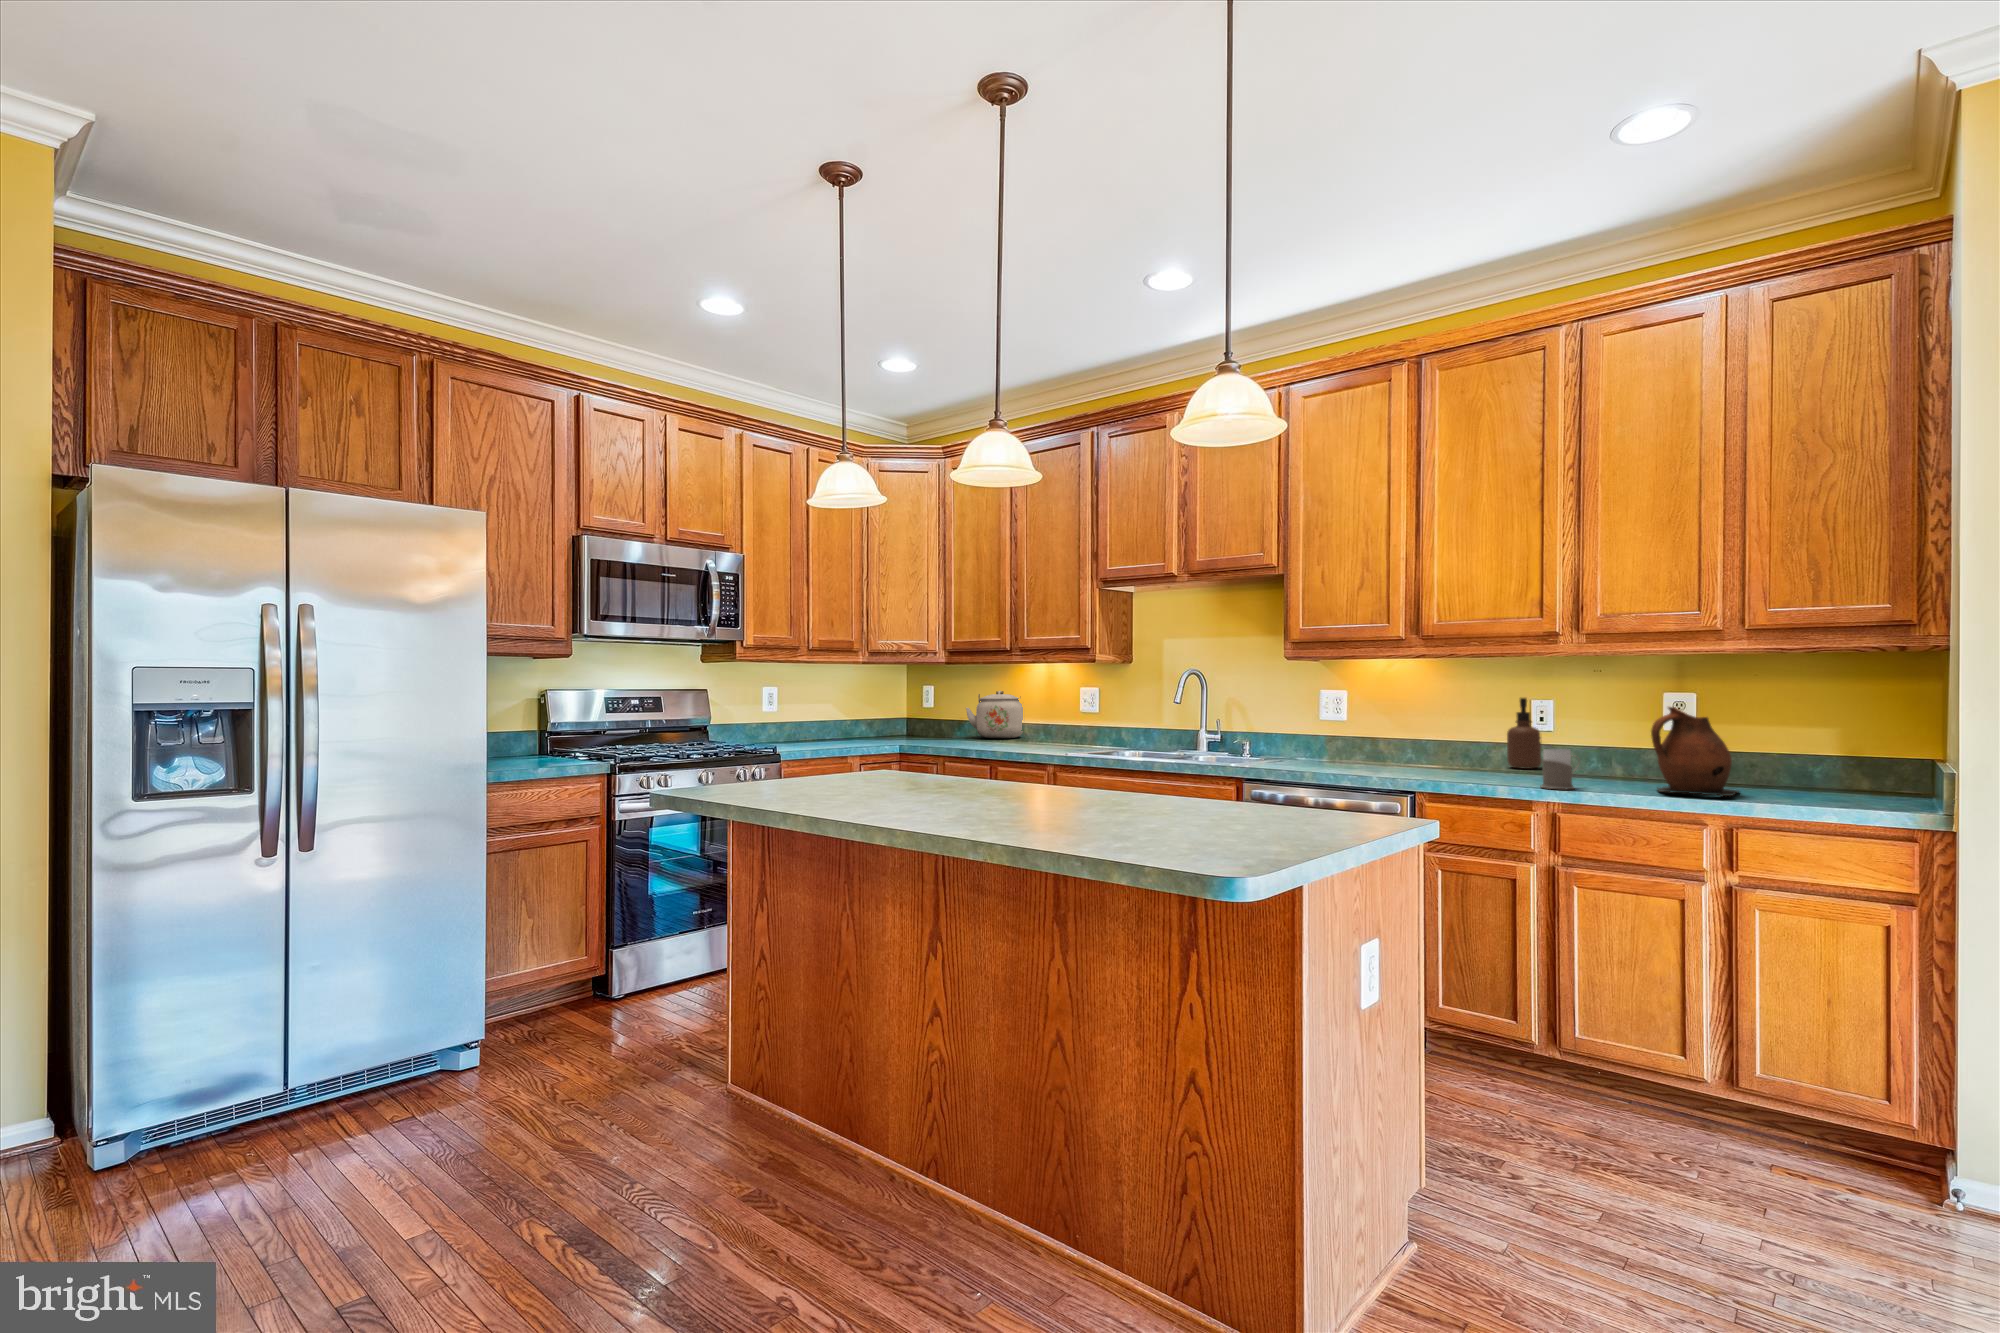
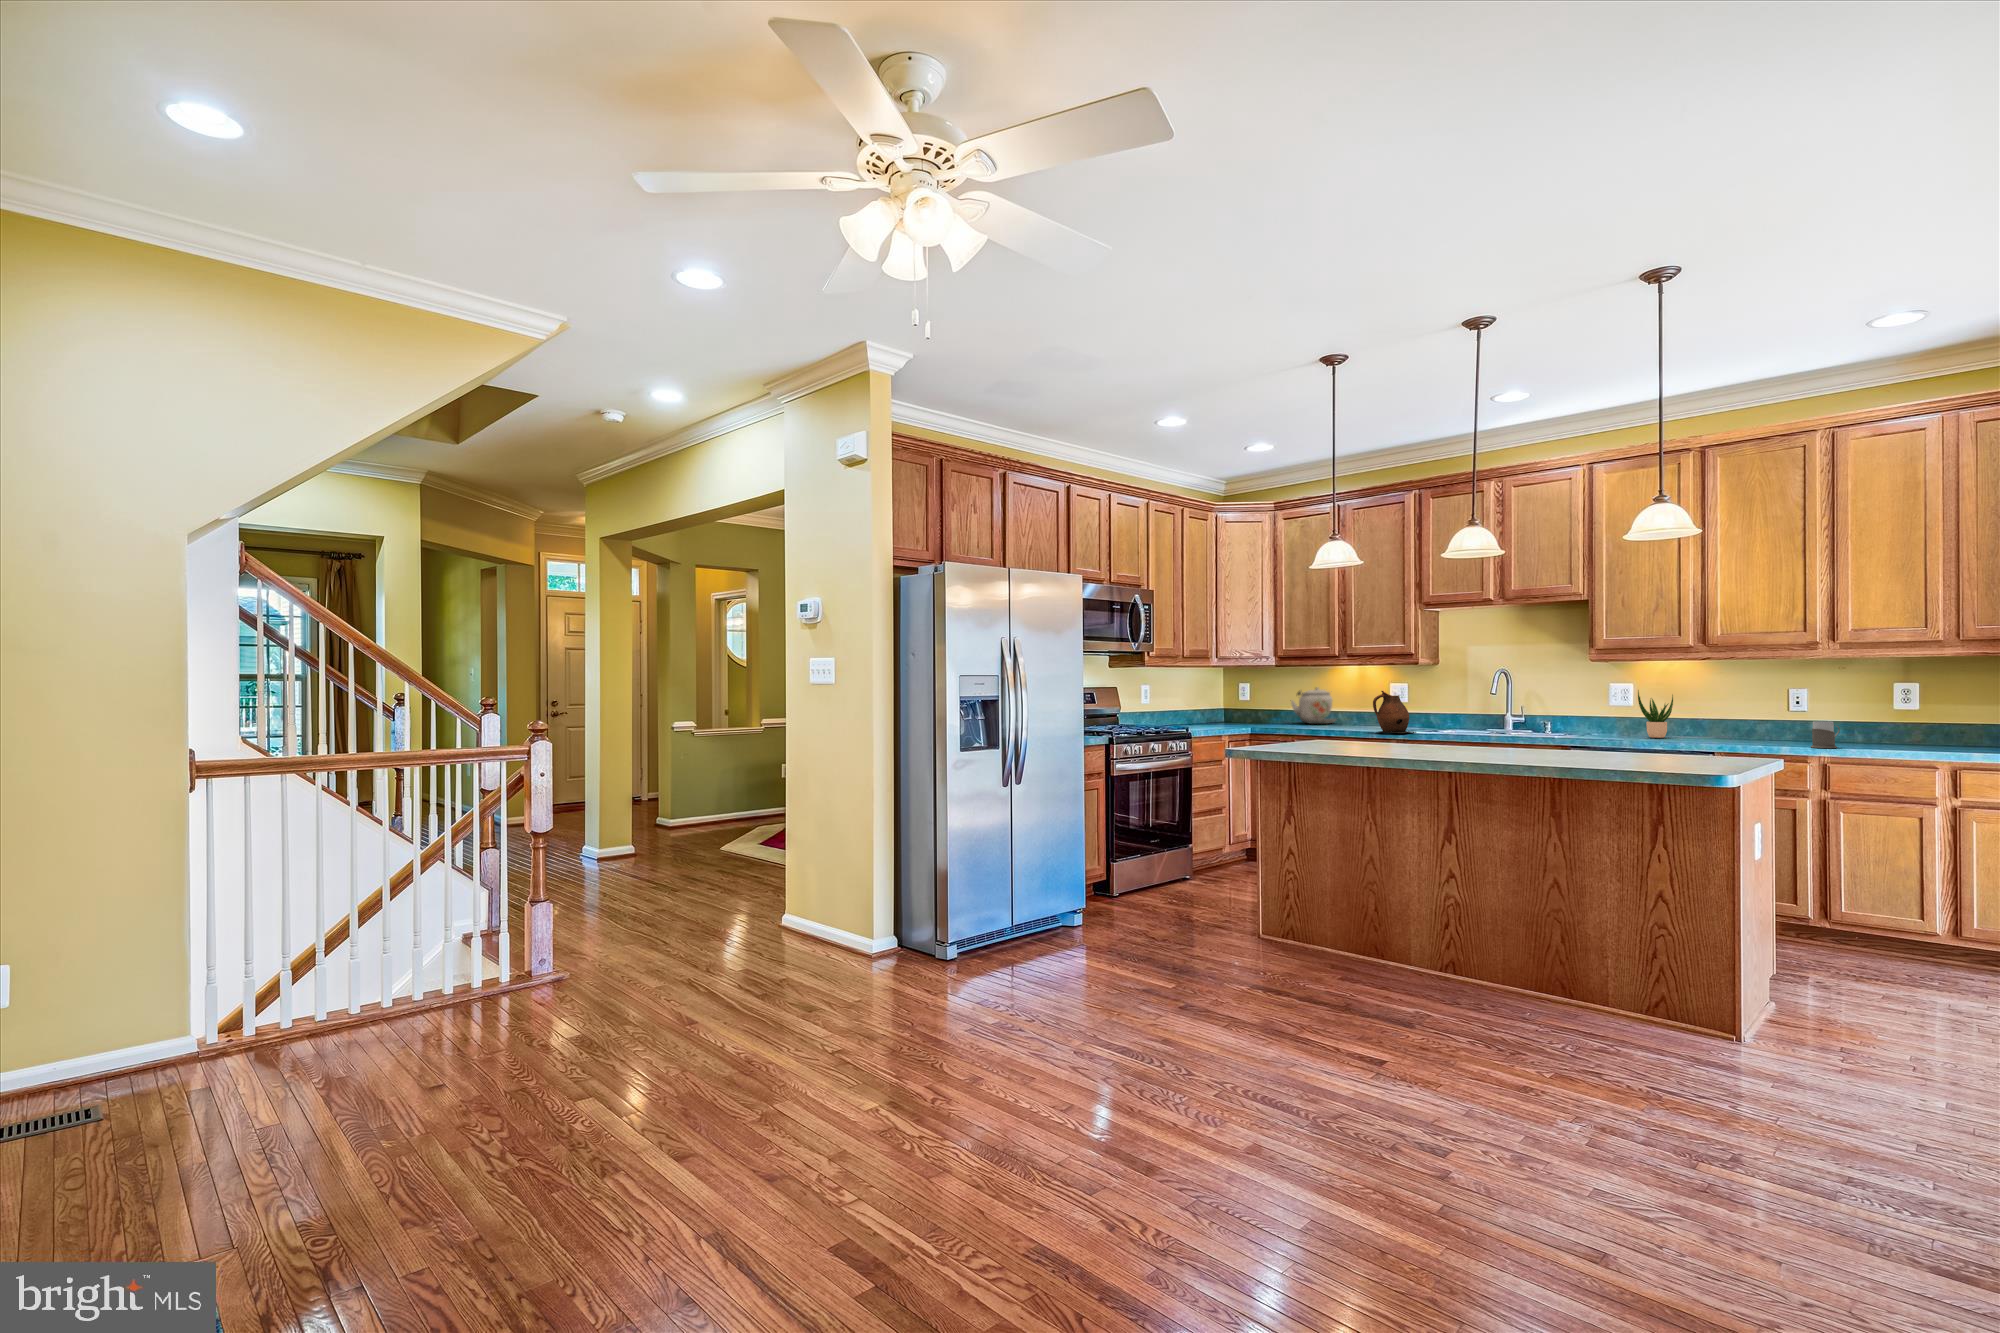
soap dispenser: present [1507,698,1542,769] -> none [1770,687,1798,738]
potted plant: none [1337,699,1384,767] -> present [1638,690,1673,738]
ceramic pitcher: present [1651,707,1739,796] -> present [1373,691,1416,734]

